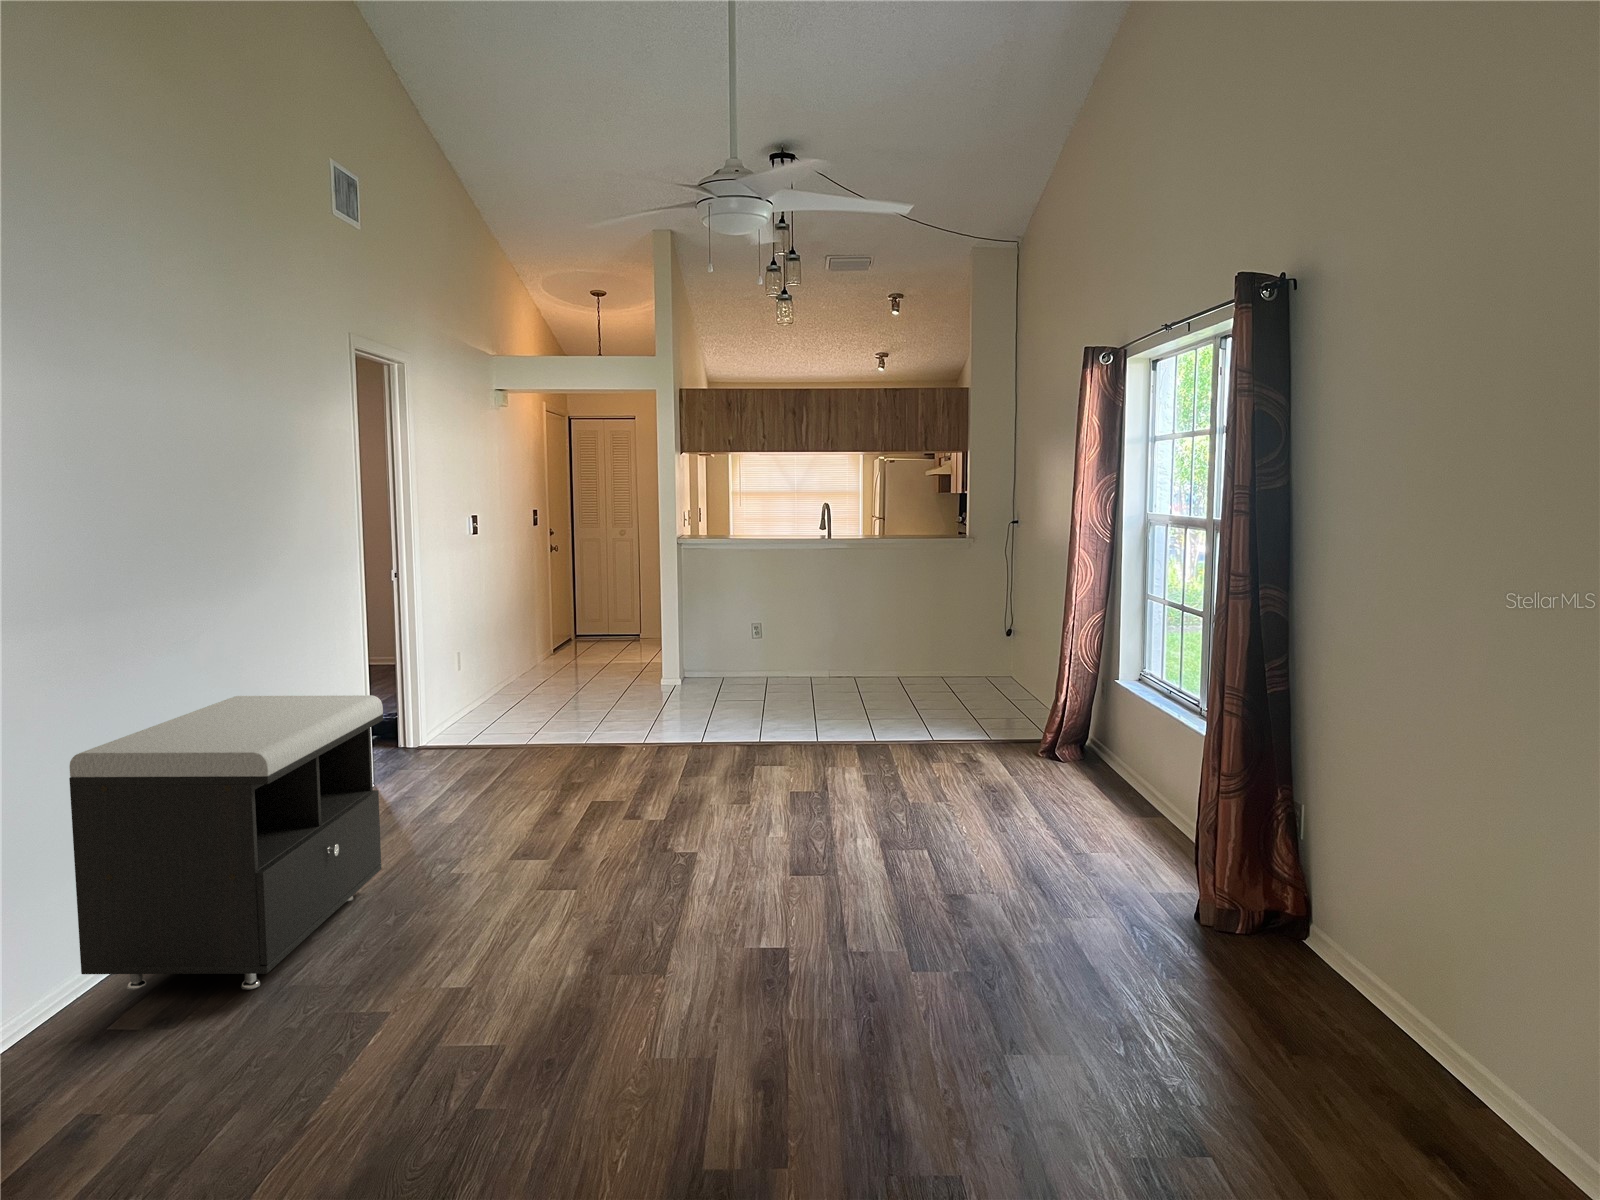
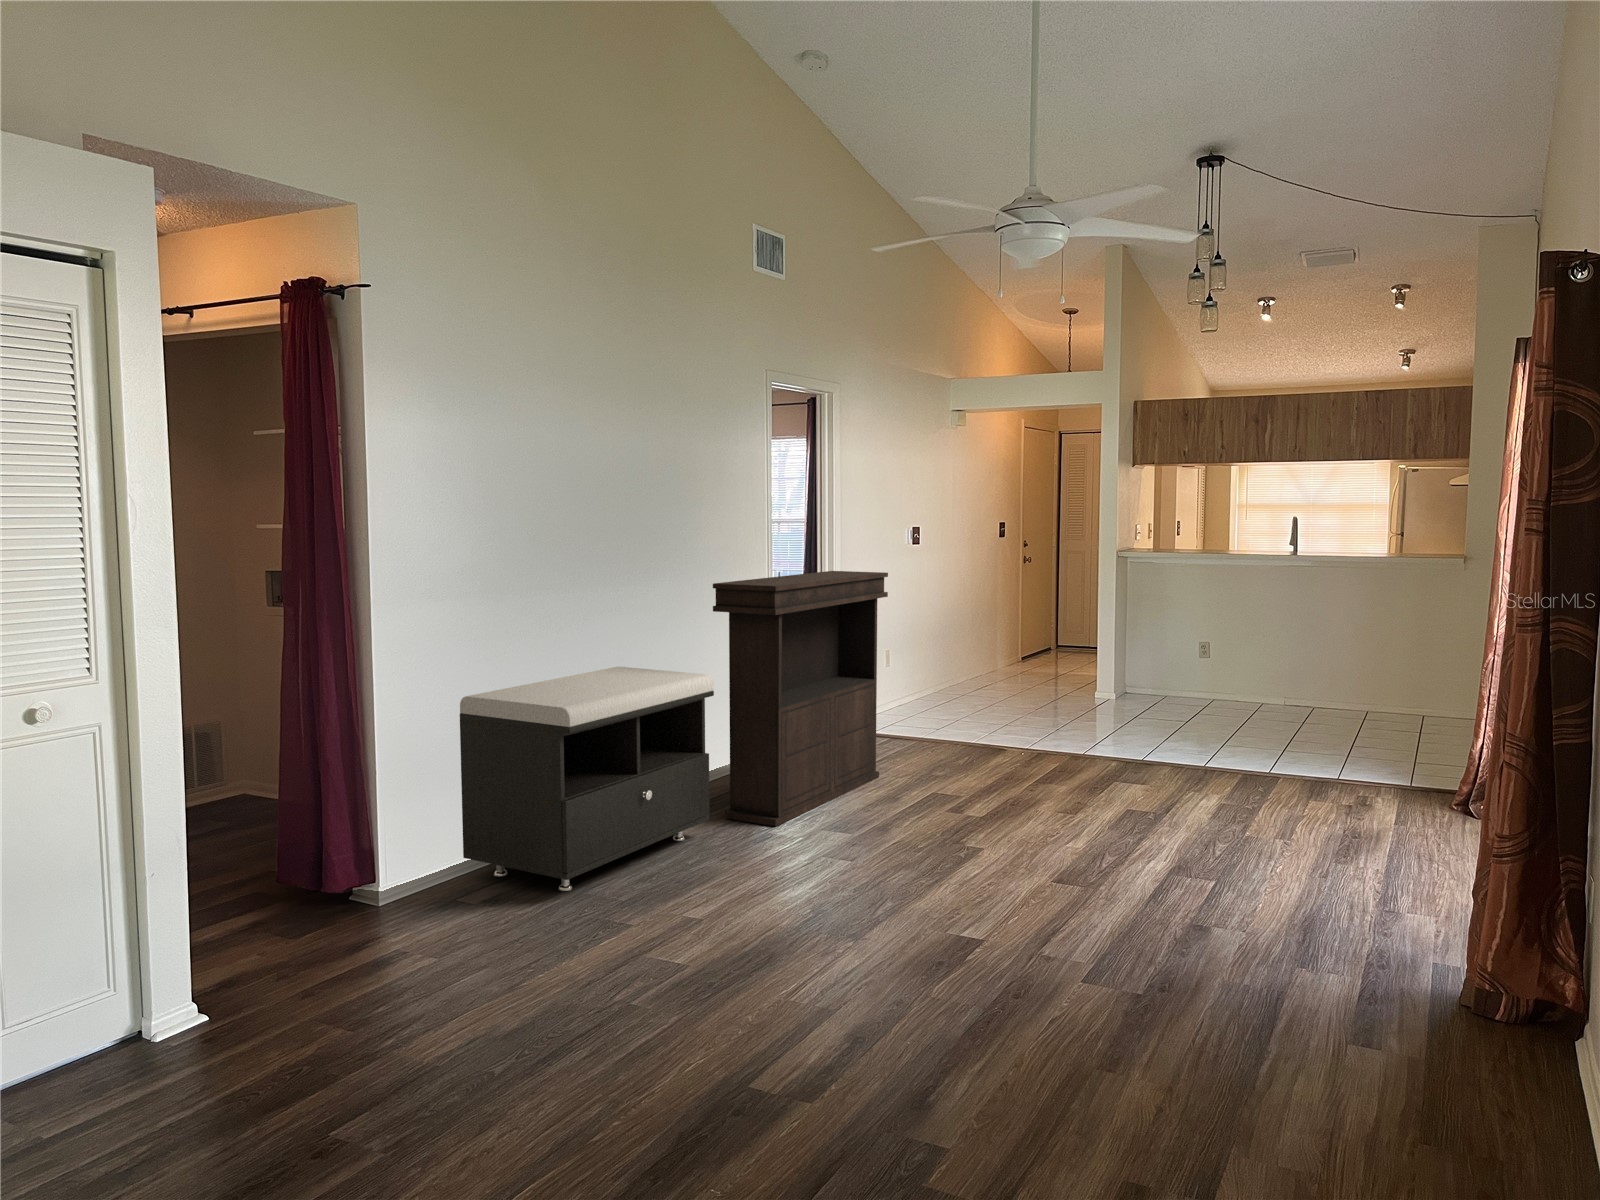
console table: none [359,566,520,865] -> present [713,571,888,826]

